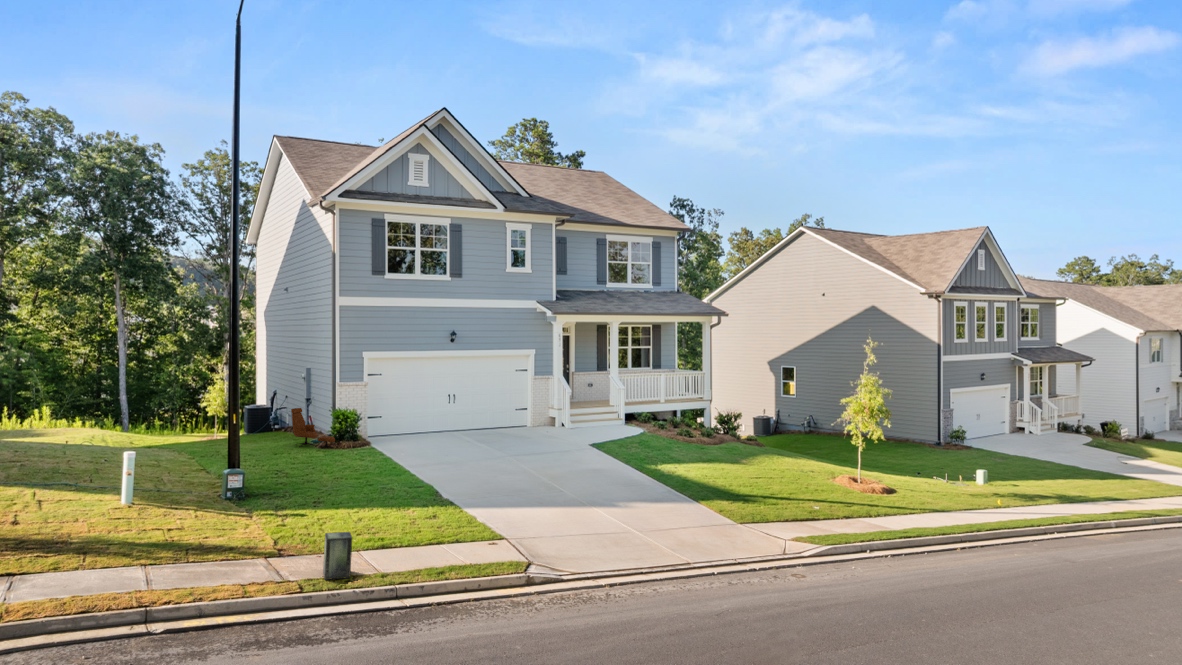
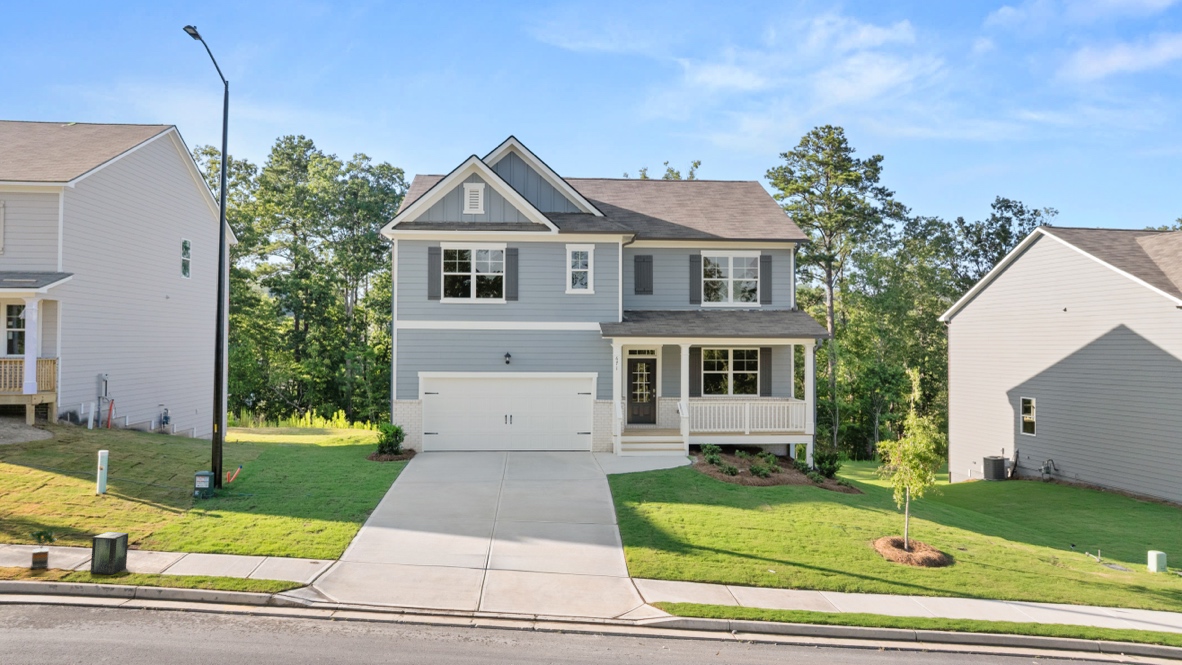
lounge chair: present [291,408,335,448] -> none [342,422,374,460]
potted tree: none [234,539,268,585] -> present [29,530,56,568]

